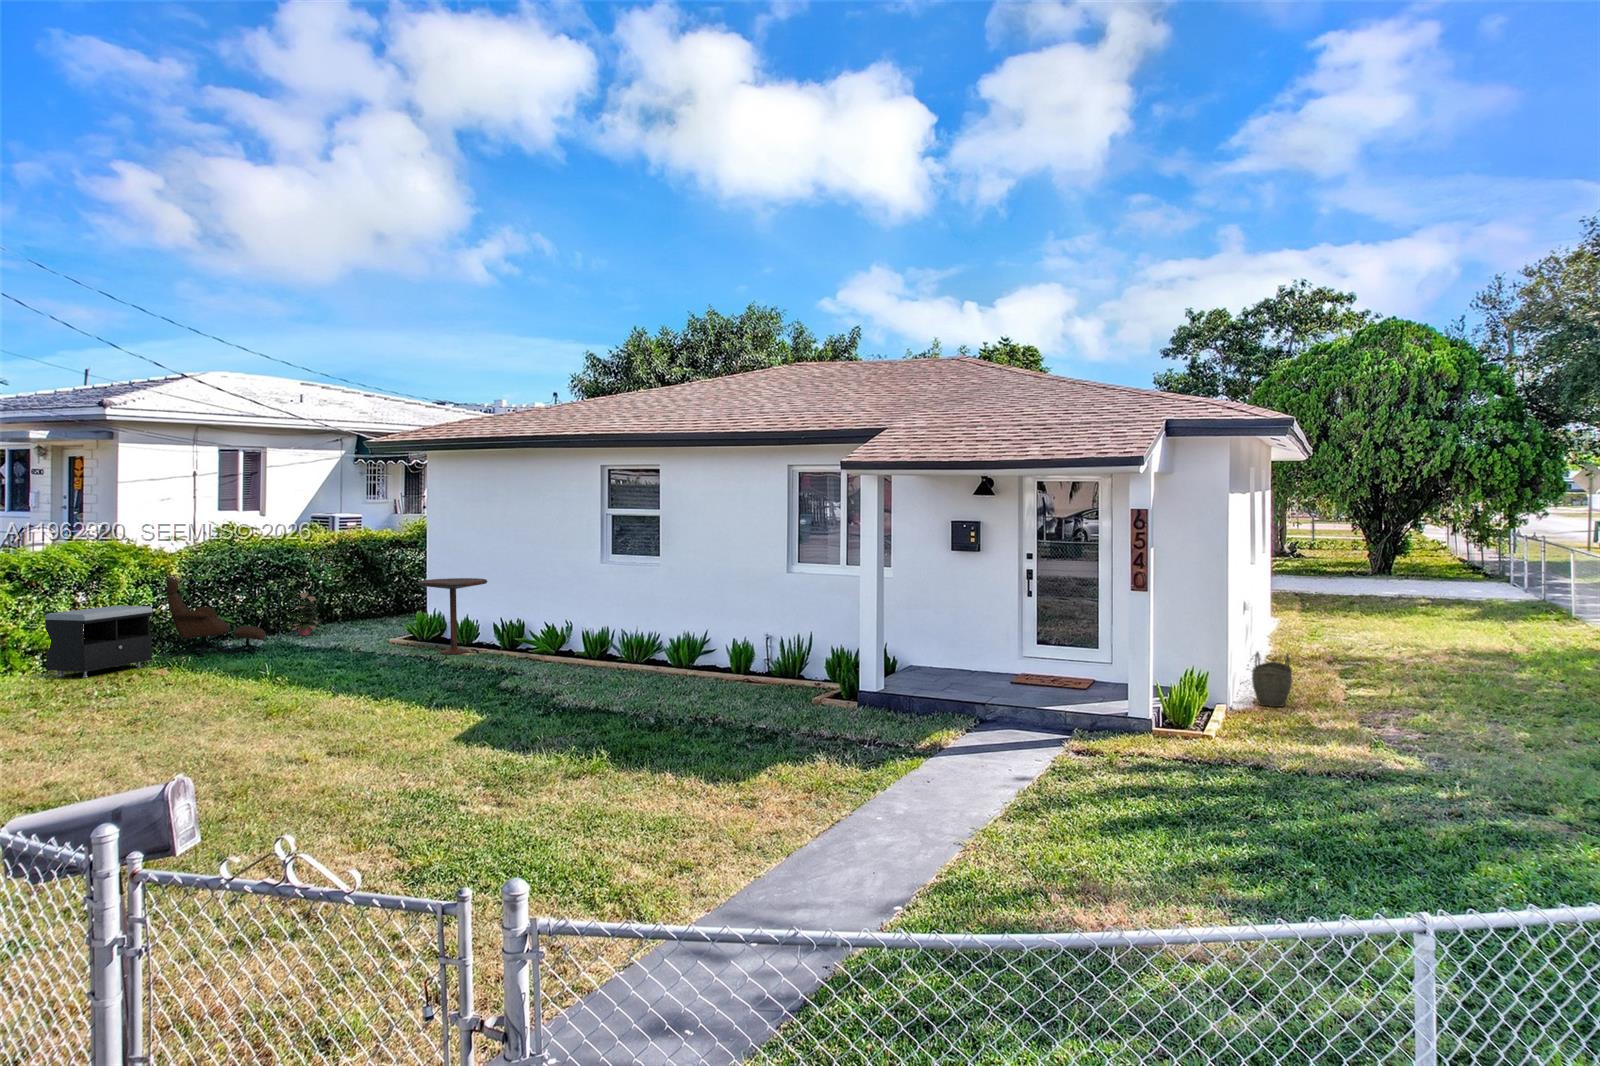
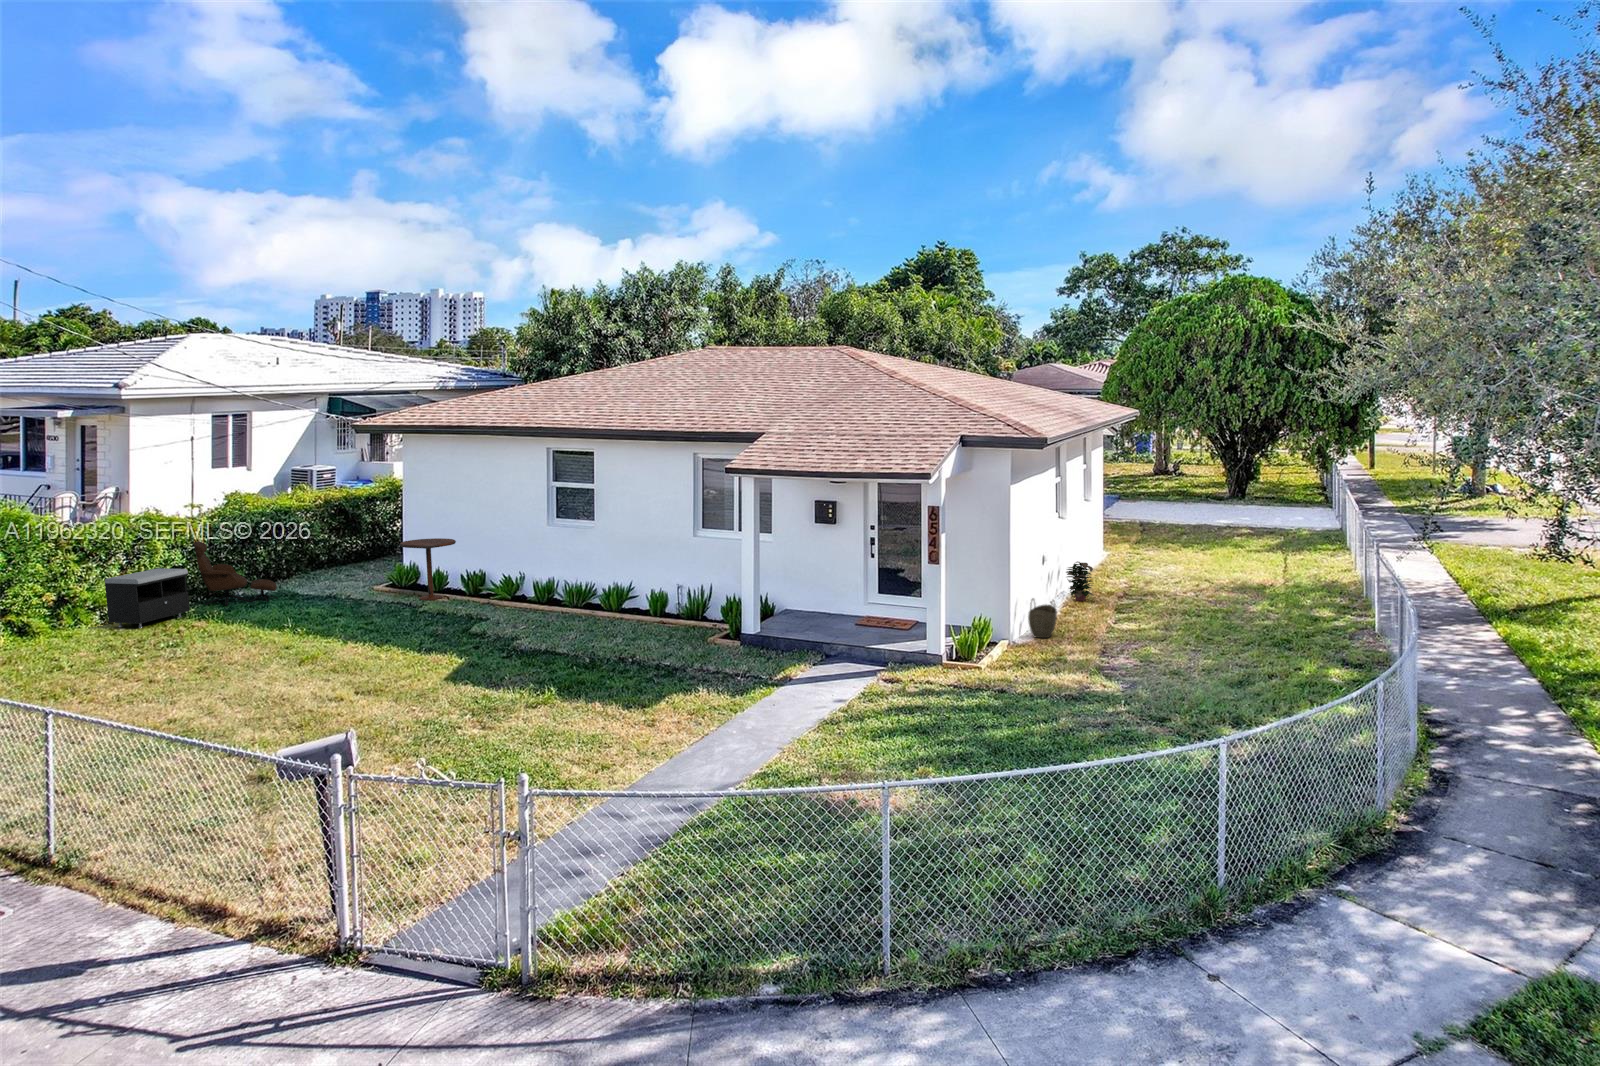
decorative plant: present [291,593,318,635] -> present [1066,561,1094,601]

